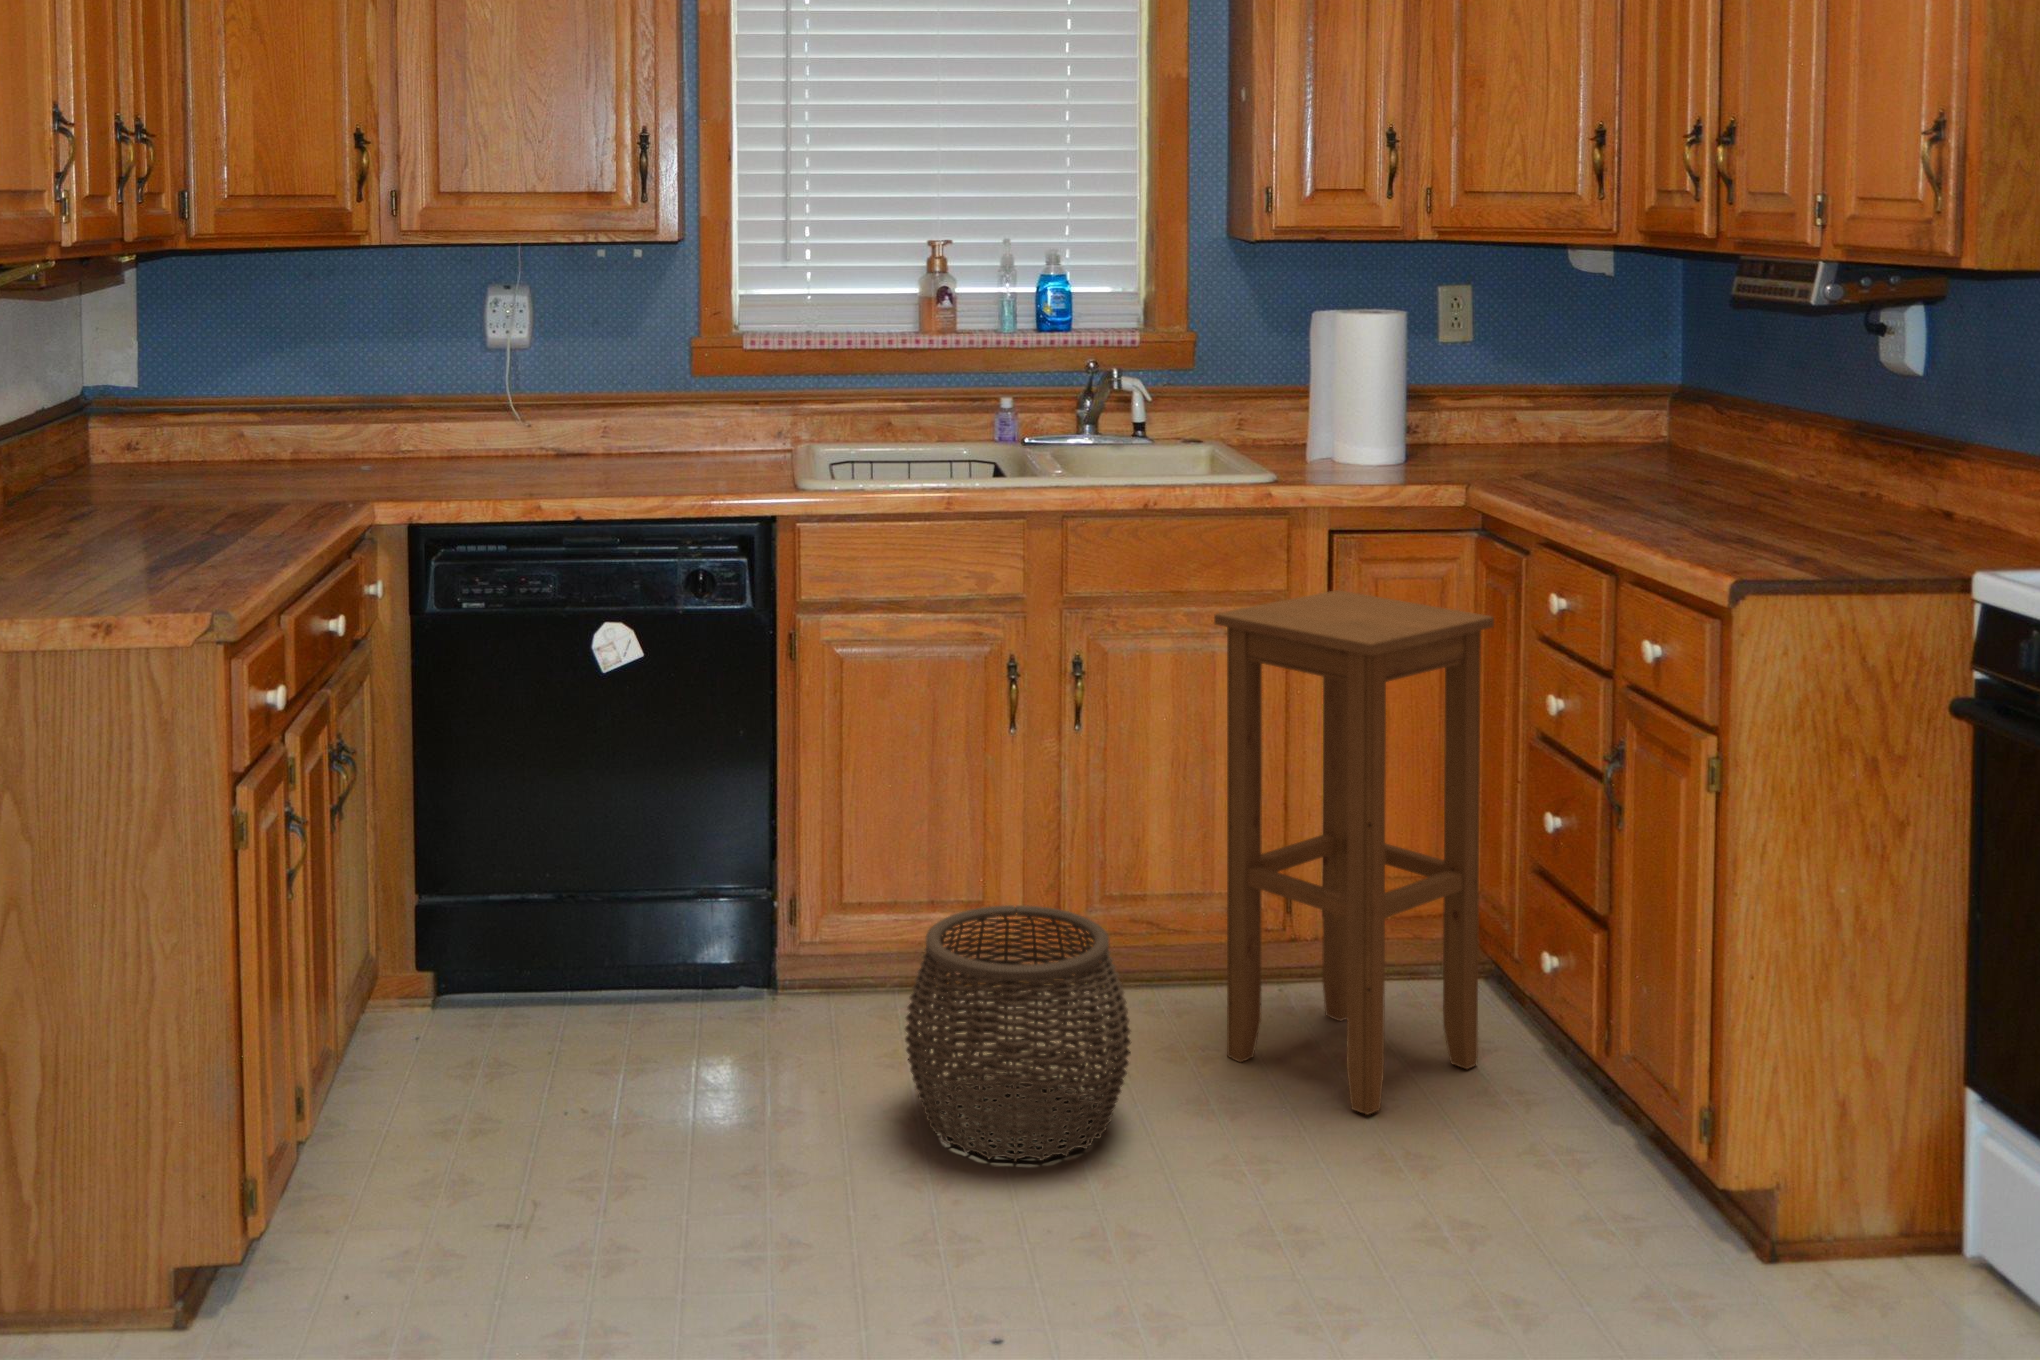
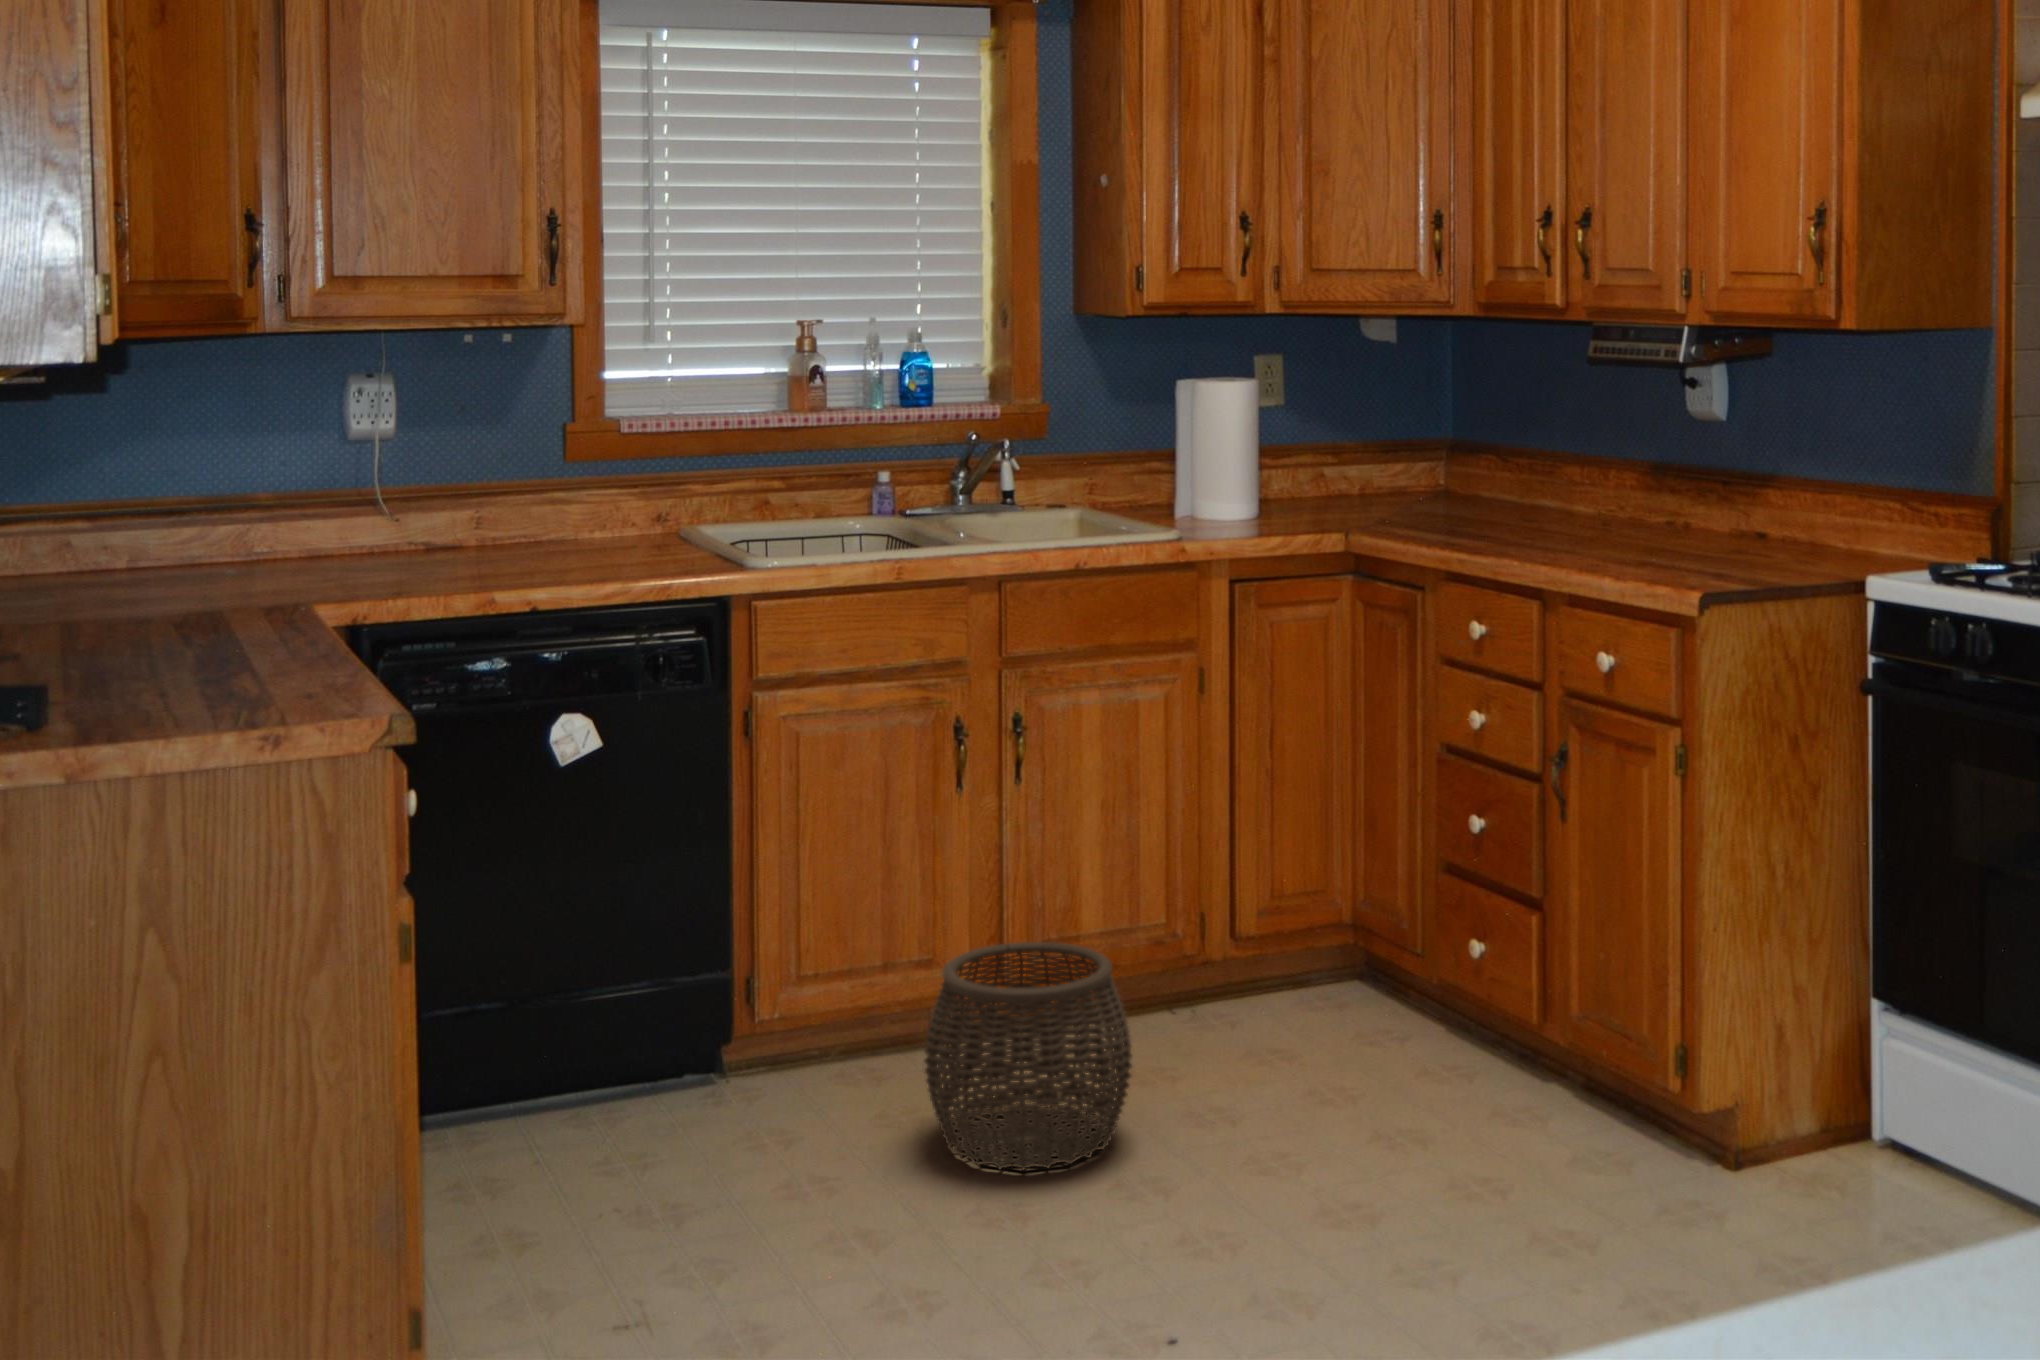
stool: present [1214,590,1494,1115] -> none [1162,635,1394,1091]

